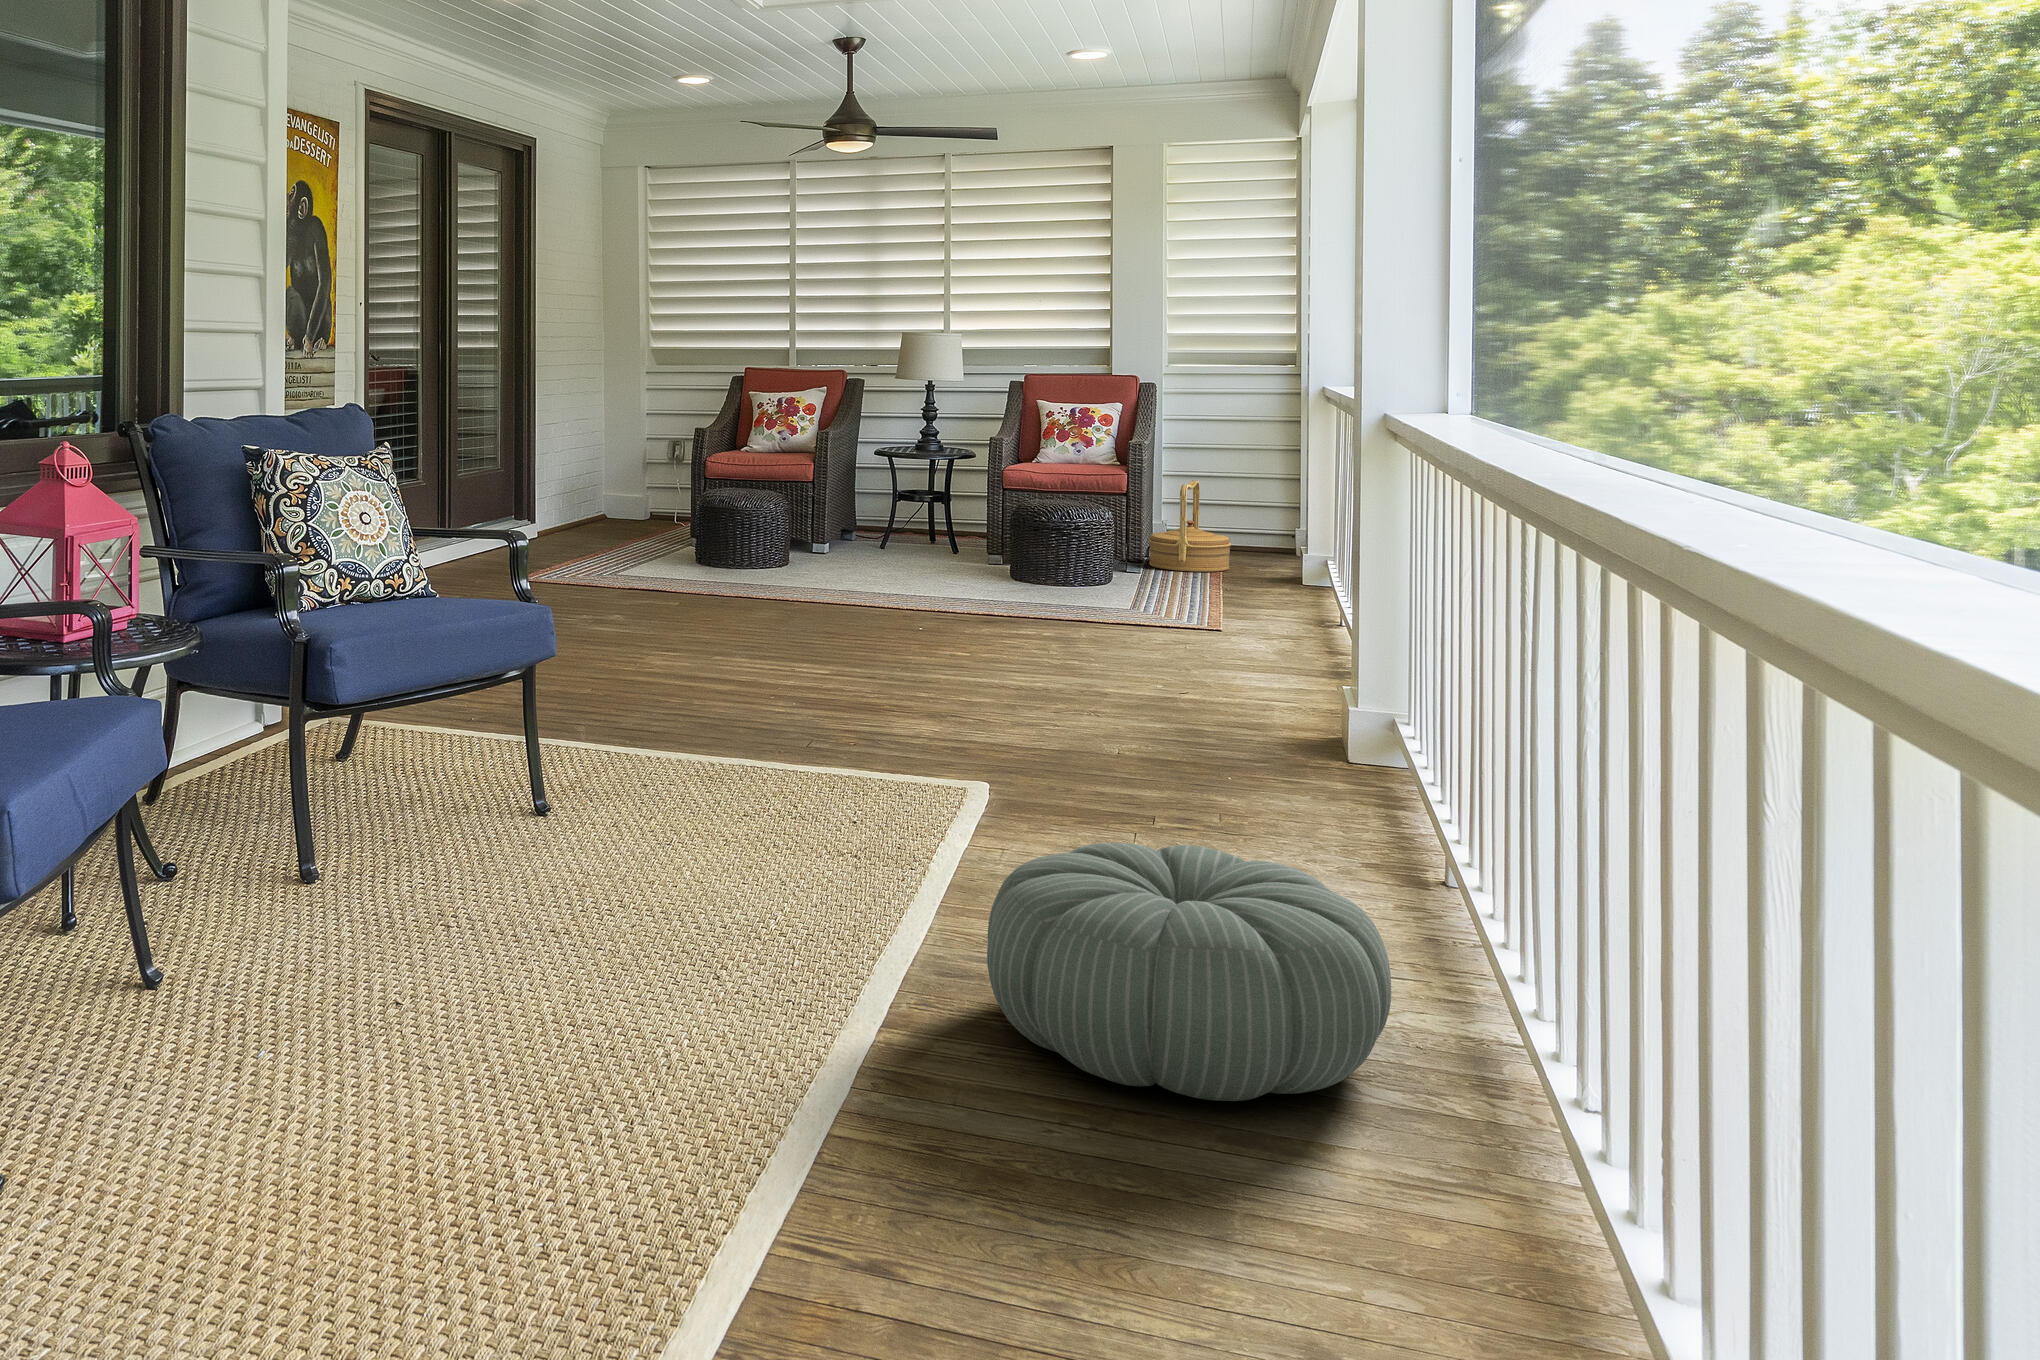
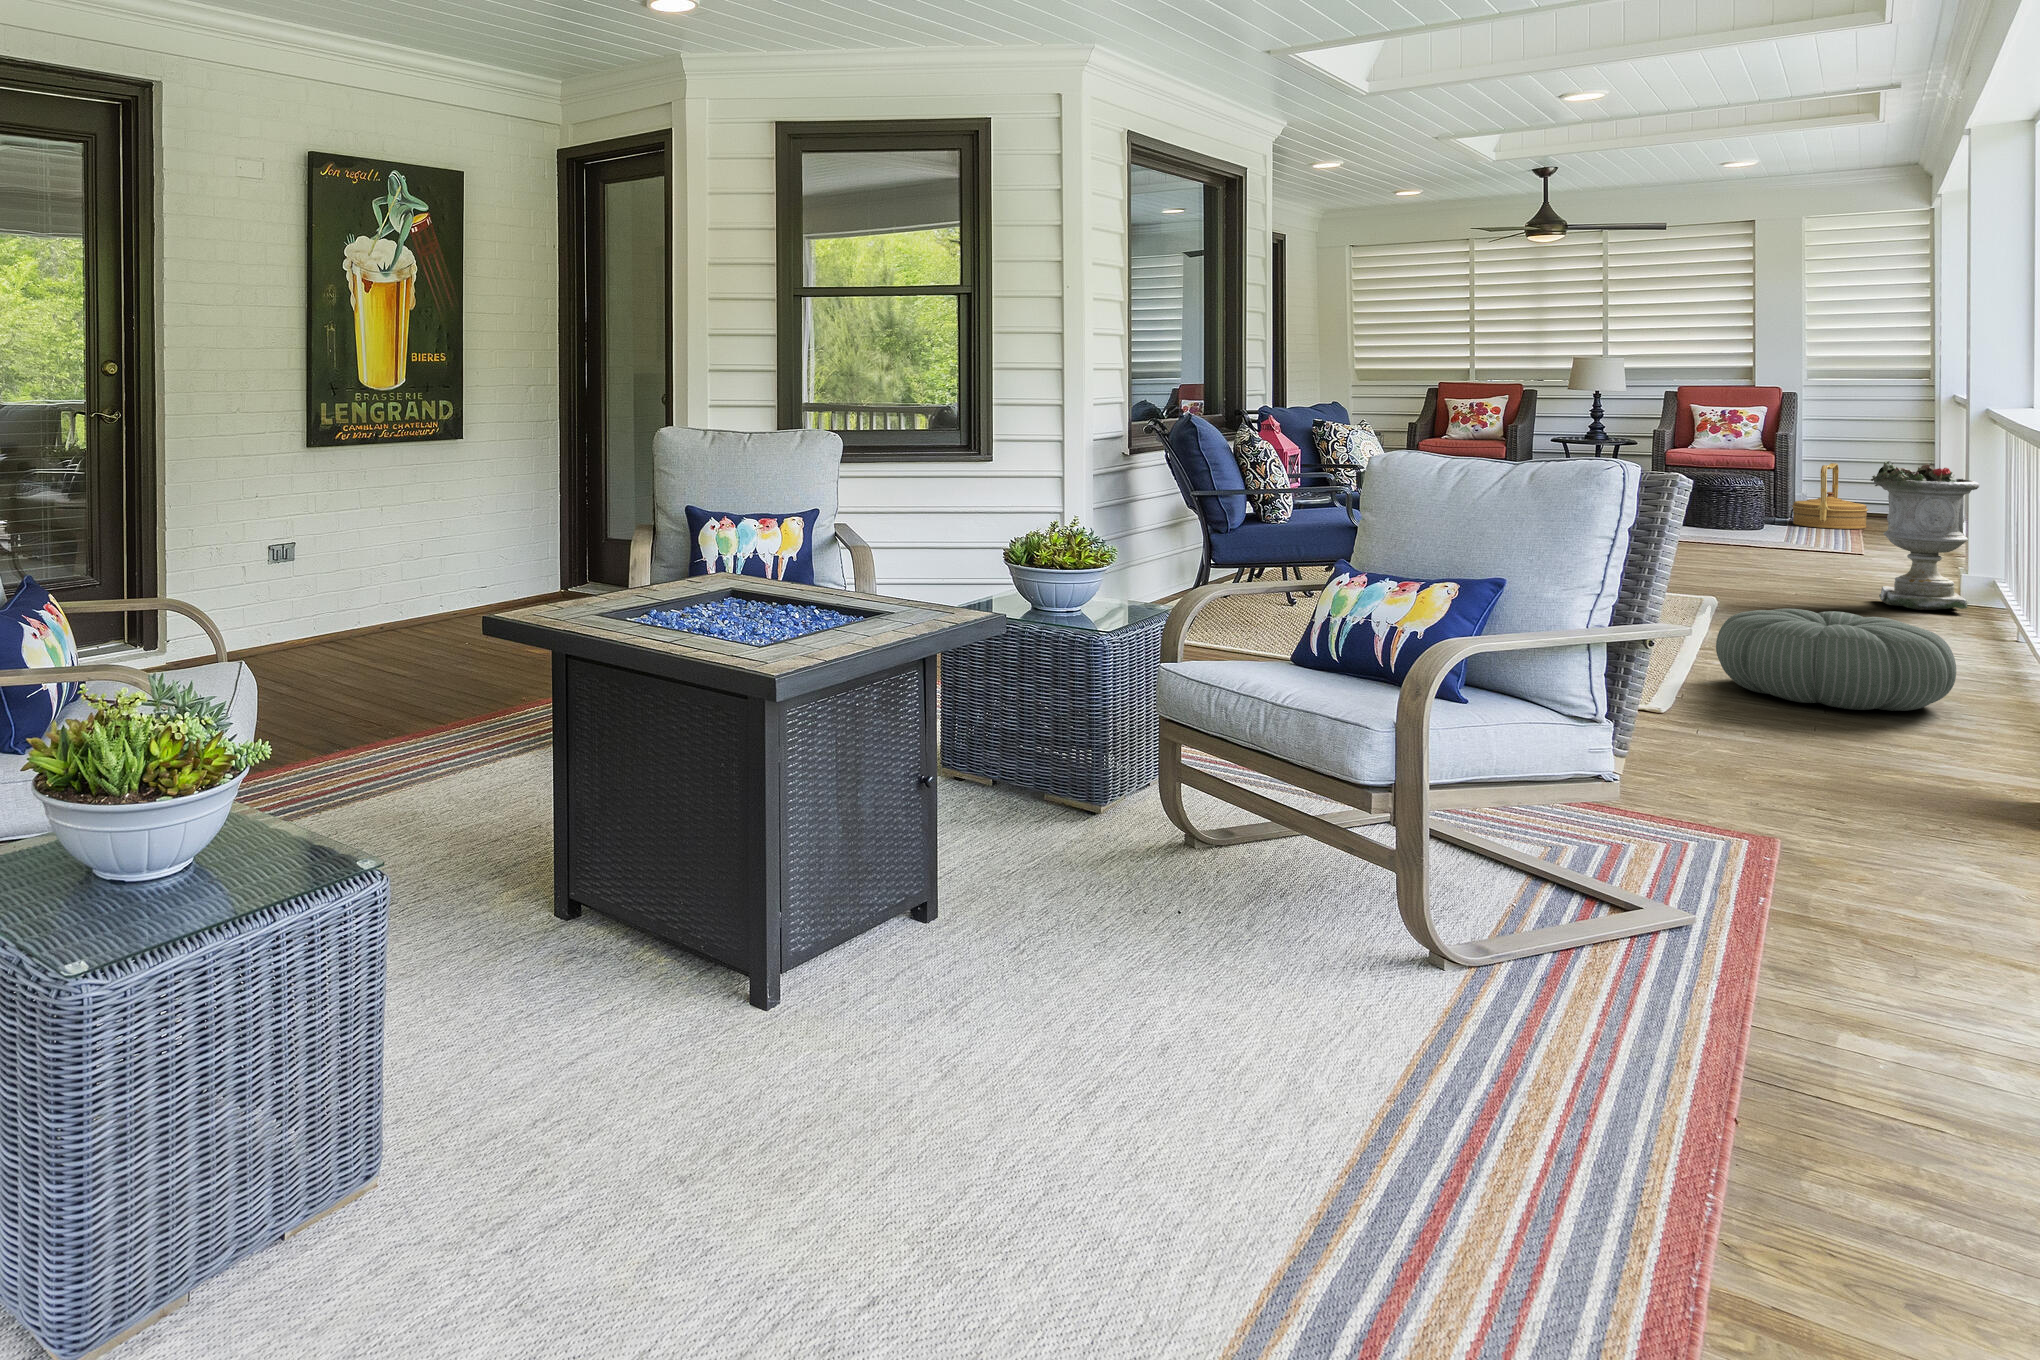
planter: none [1239,499,1376,739] -> present [1871,461,1979,610]

